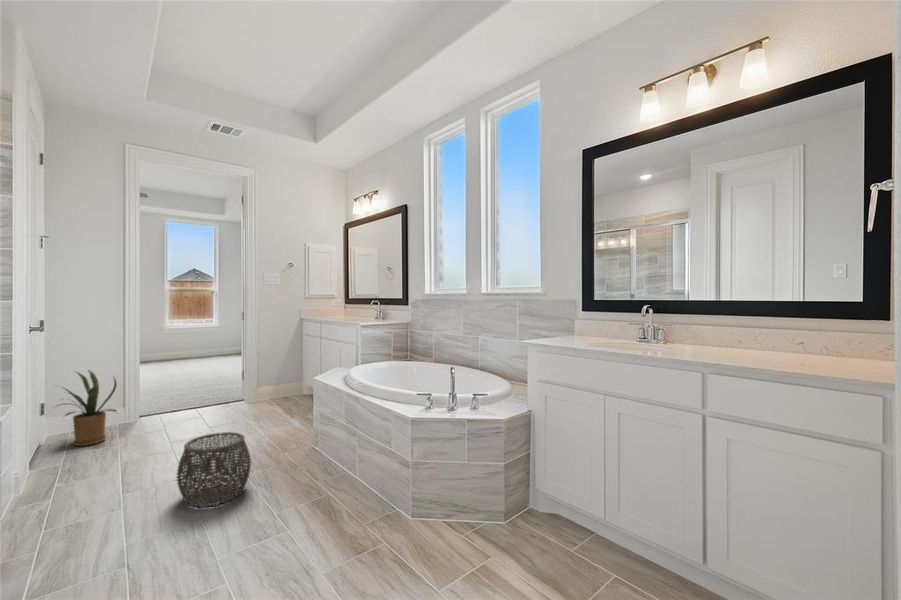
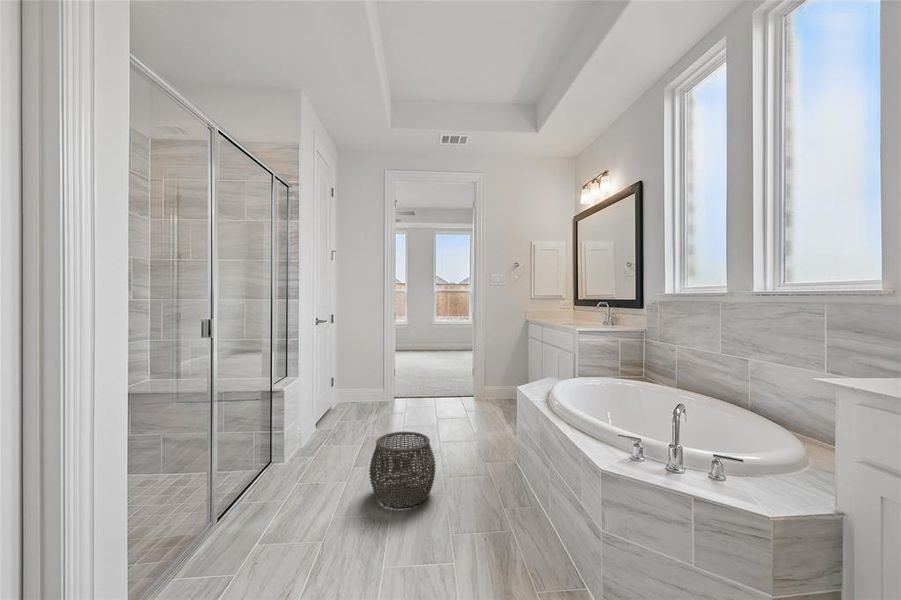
house plant: present [61,370,117,446] -> none [325,355,367,418]

